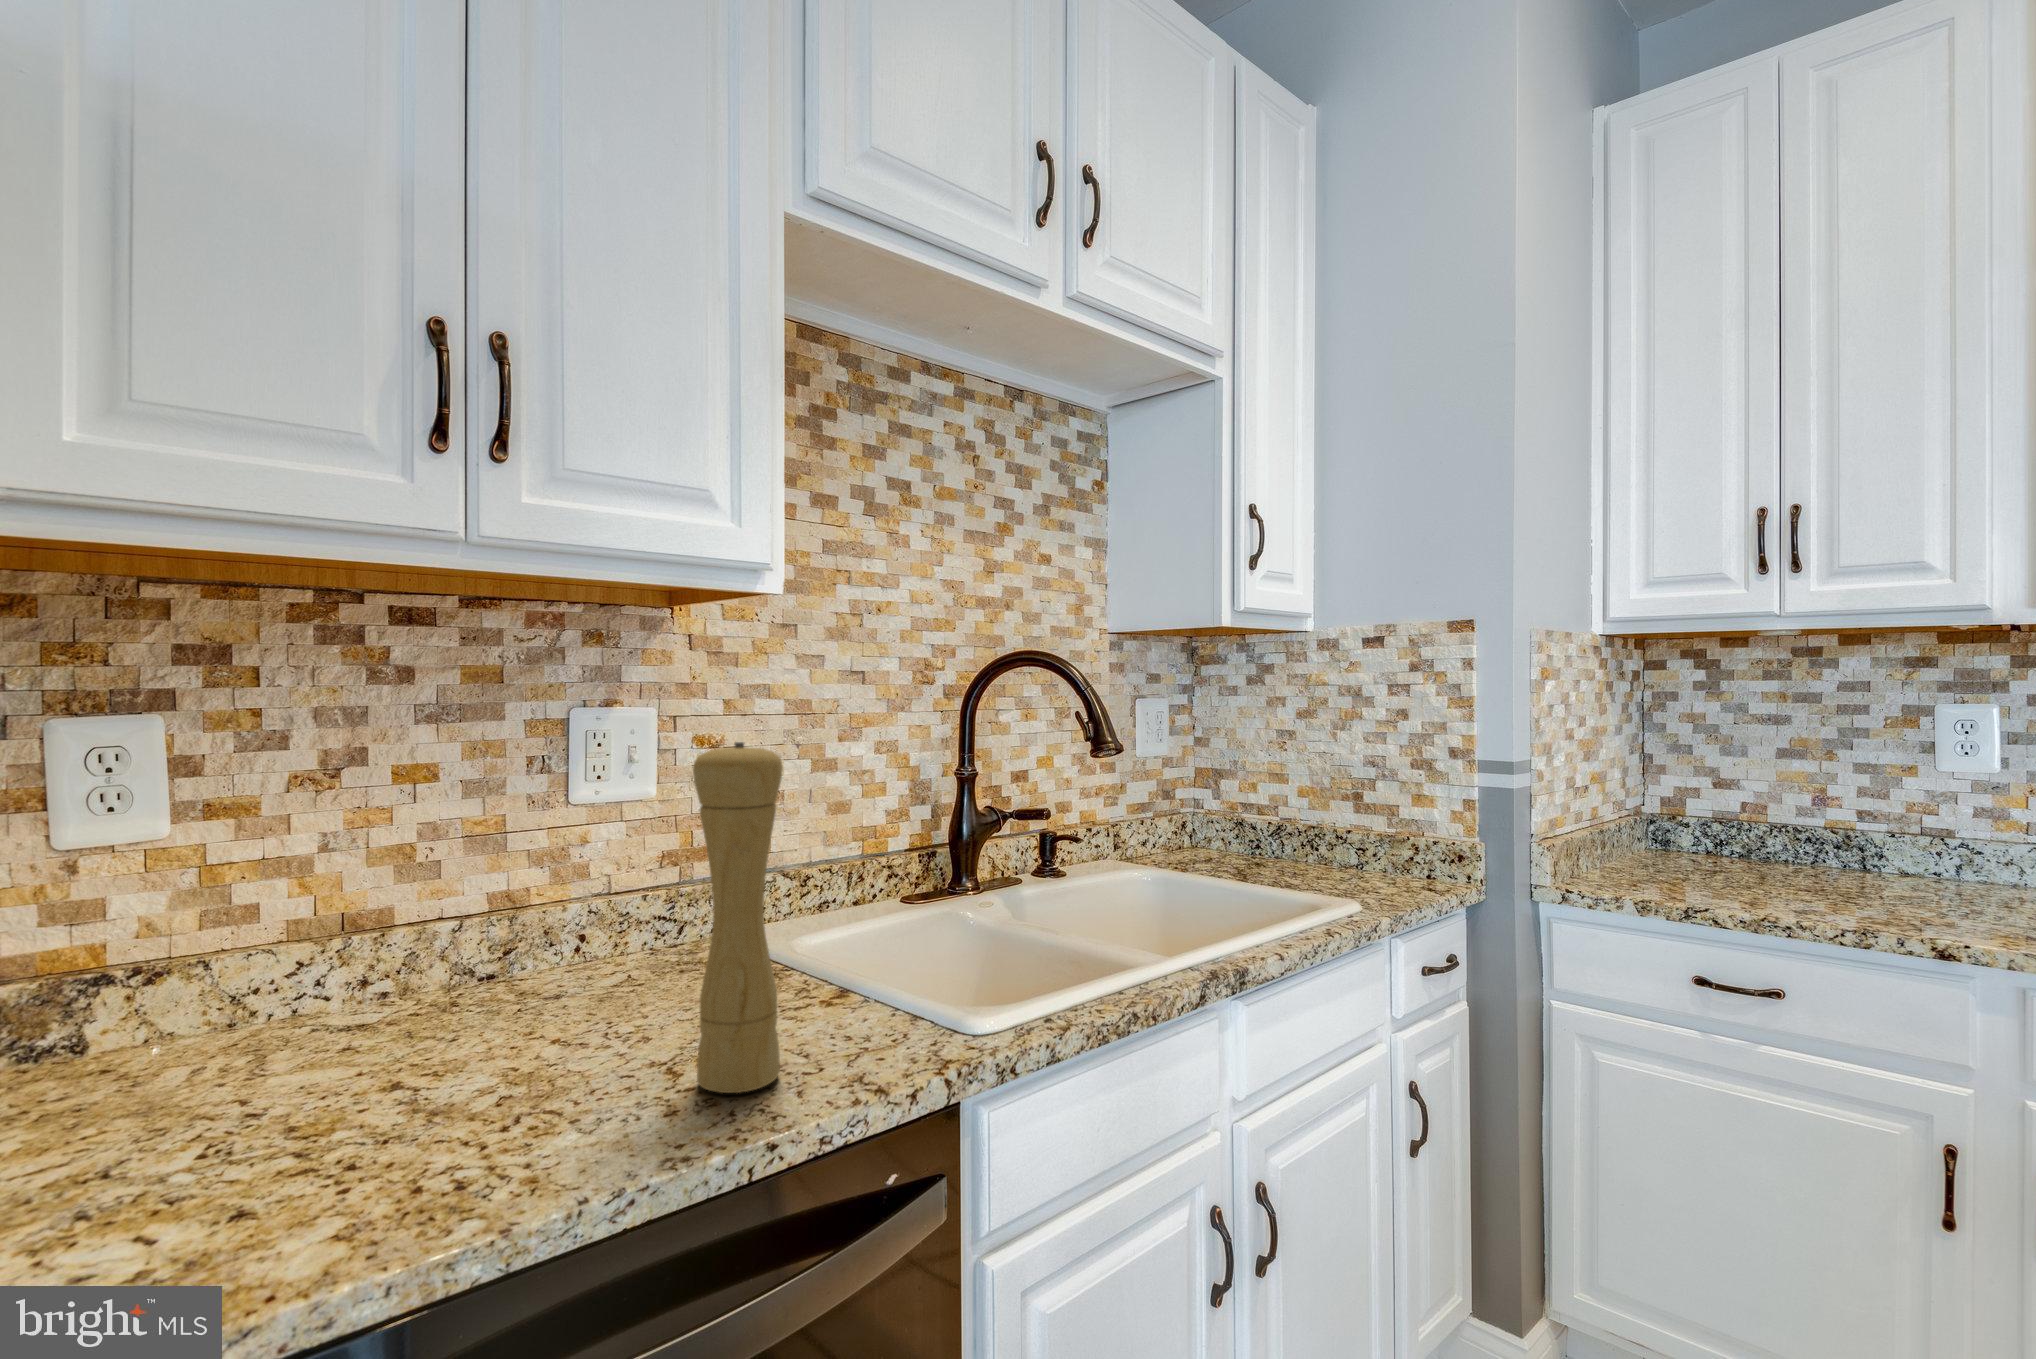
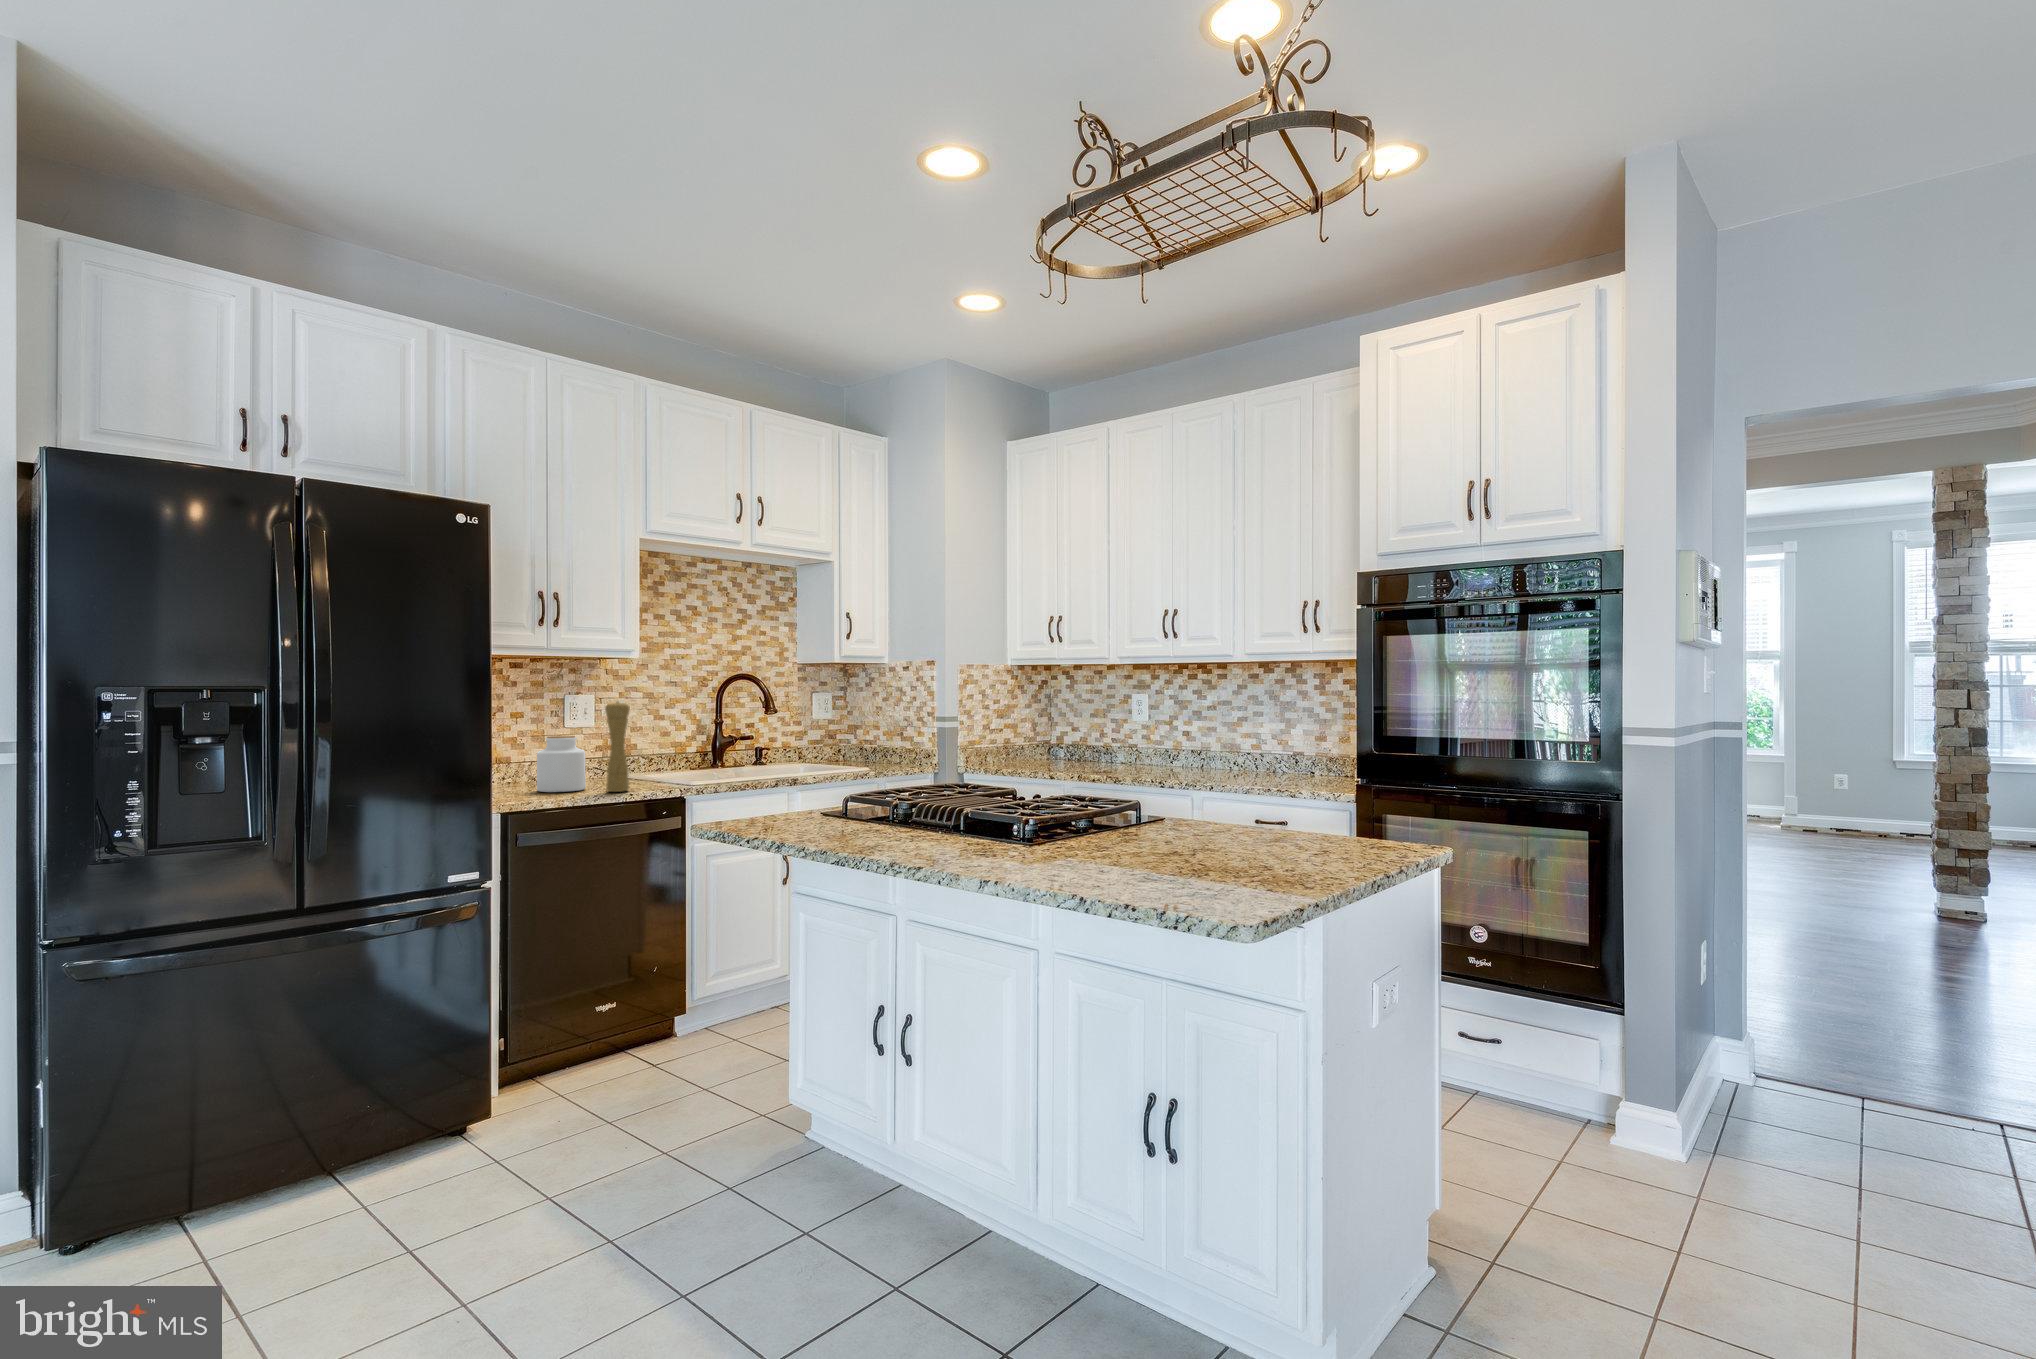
jar: none [446,858,623,1089] -> present [537,736,586,792]

